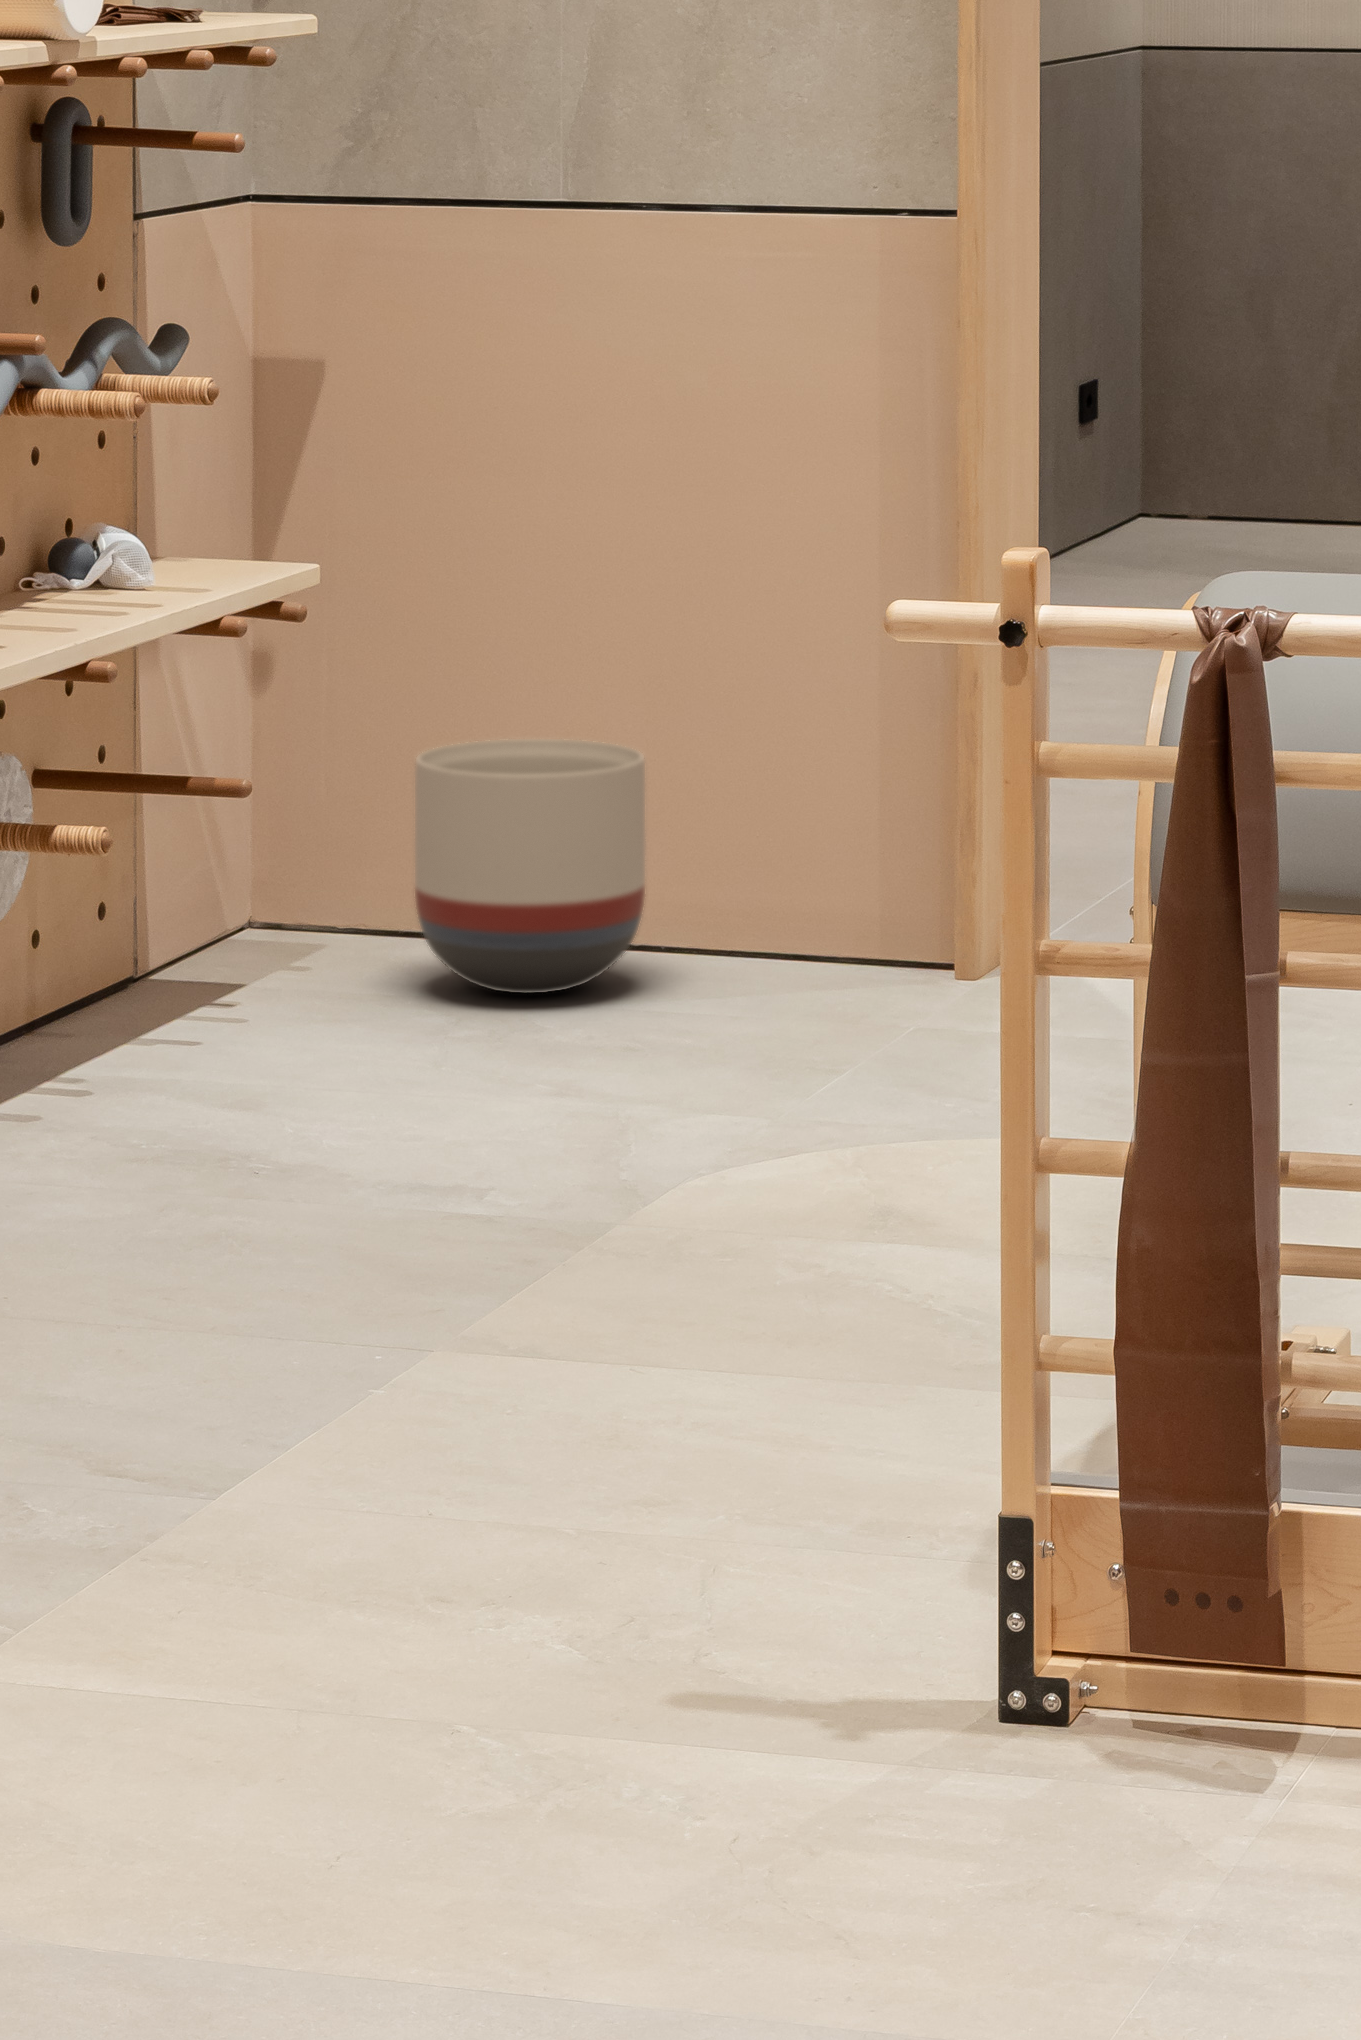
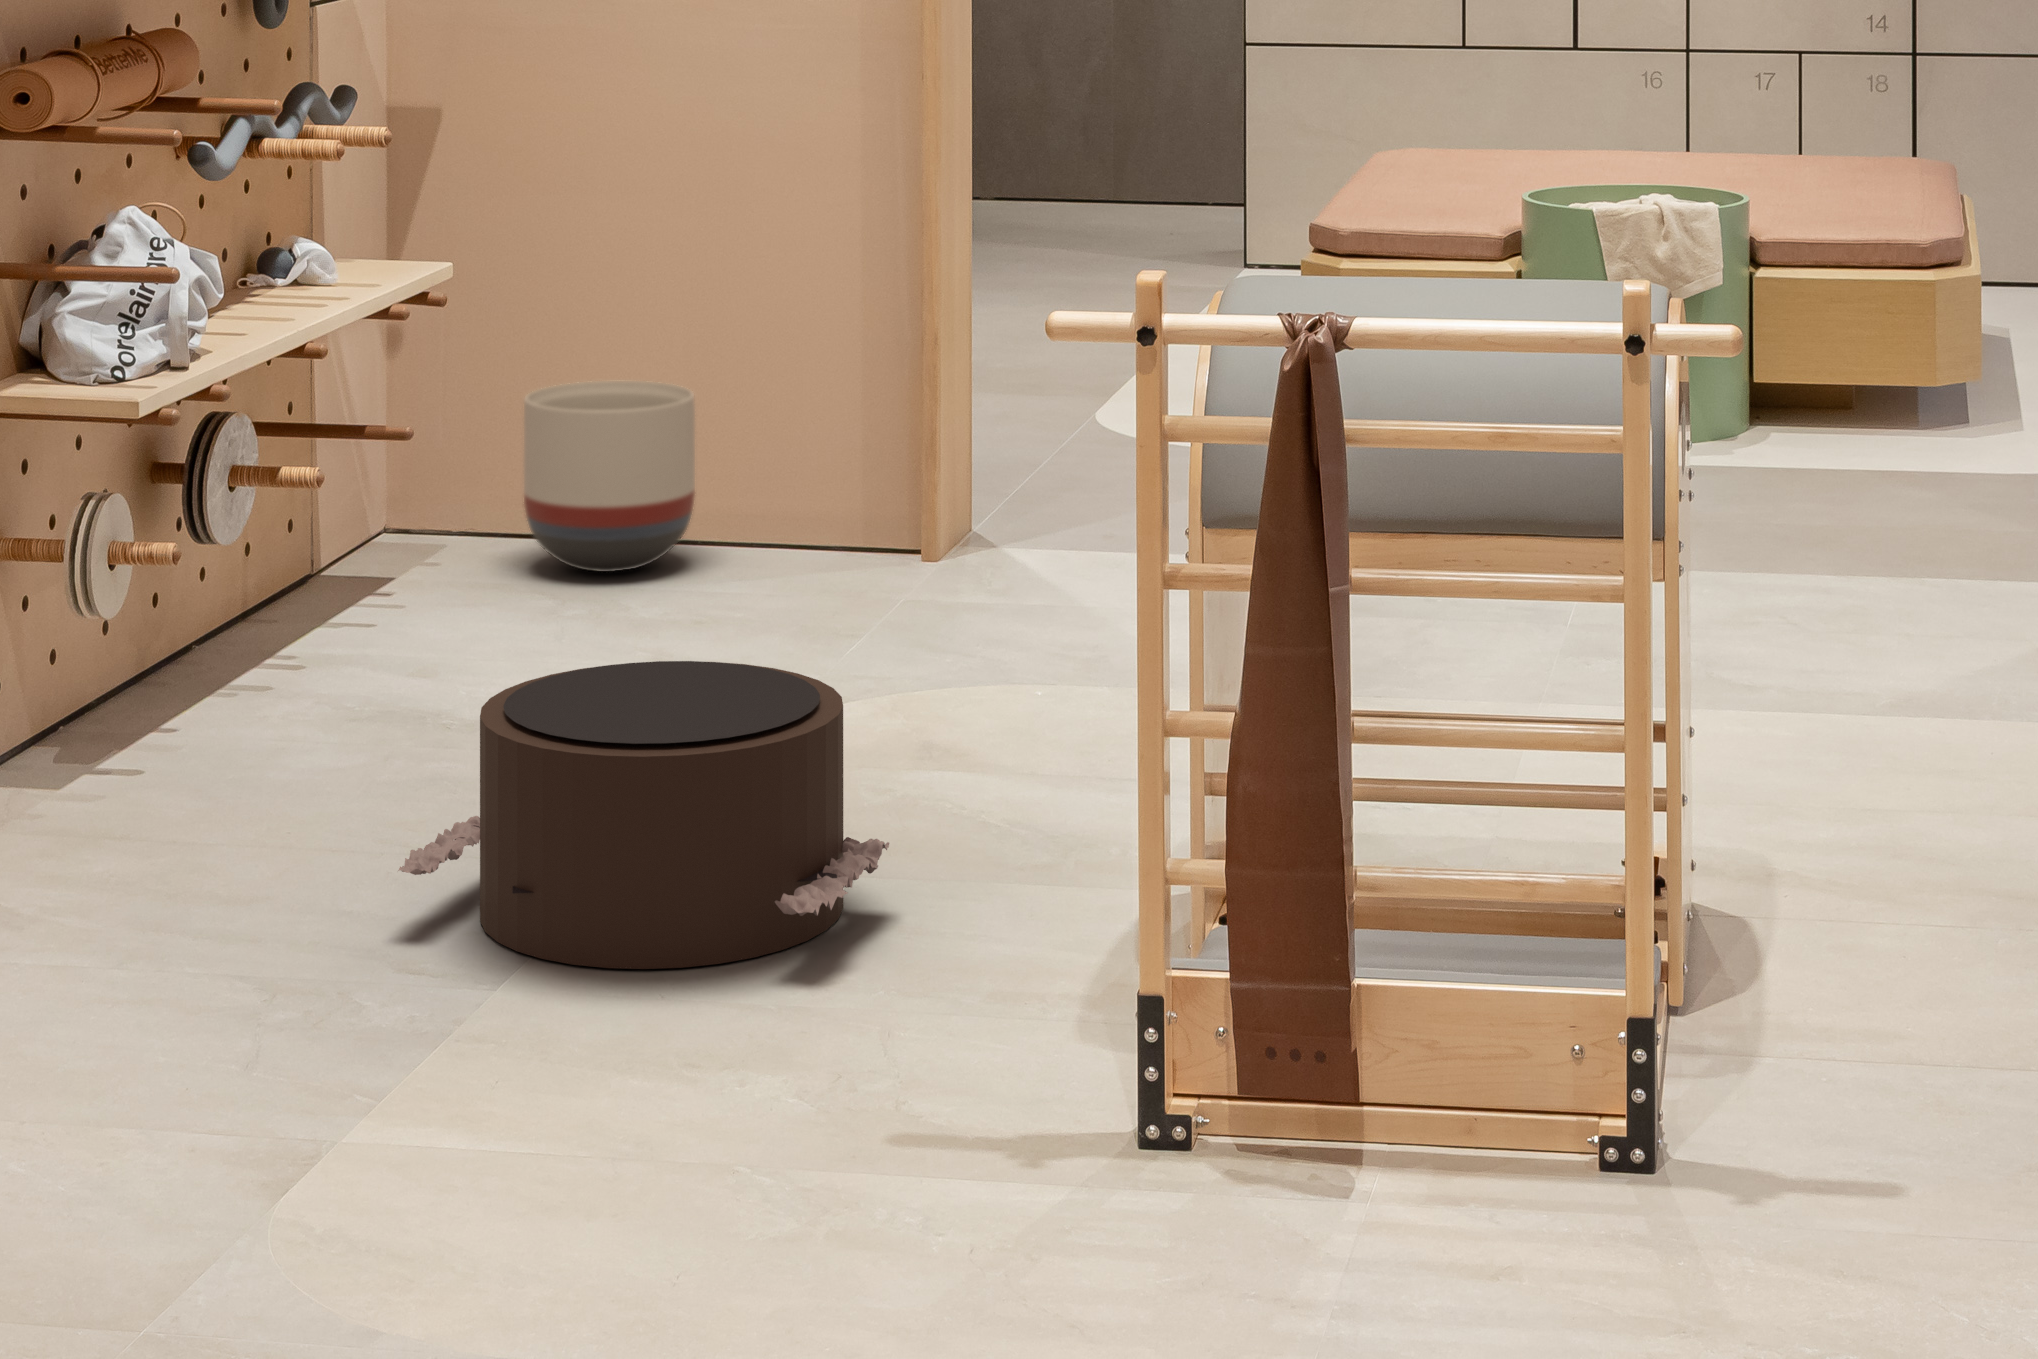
pouf: none [112,1082,767,1475] -> present [398,661,889,969]

